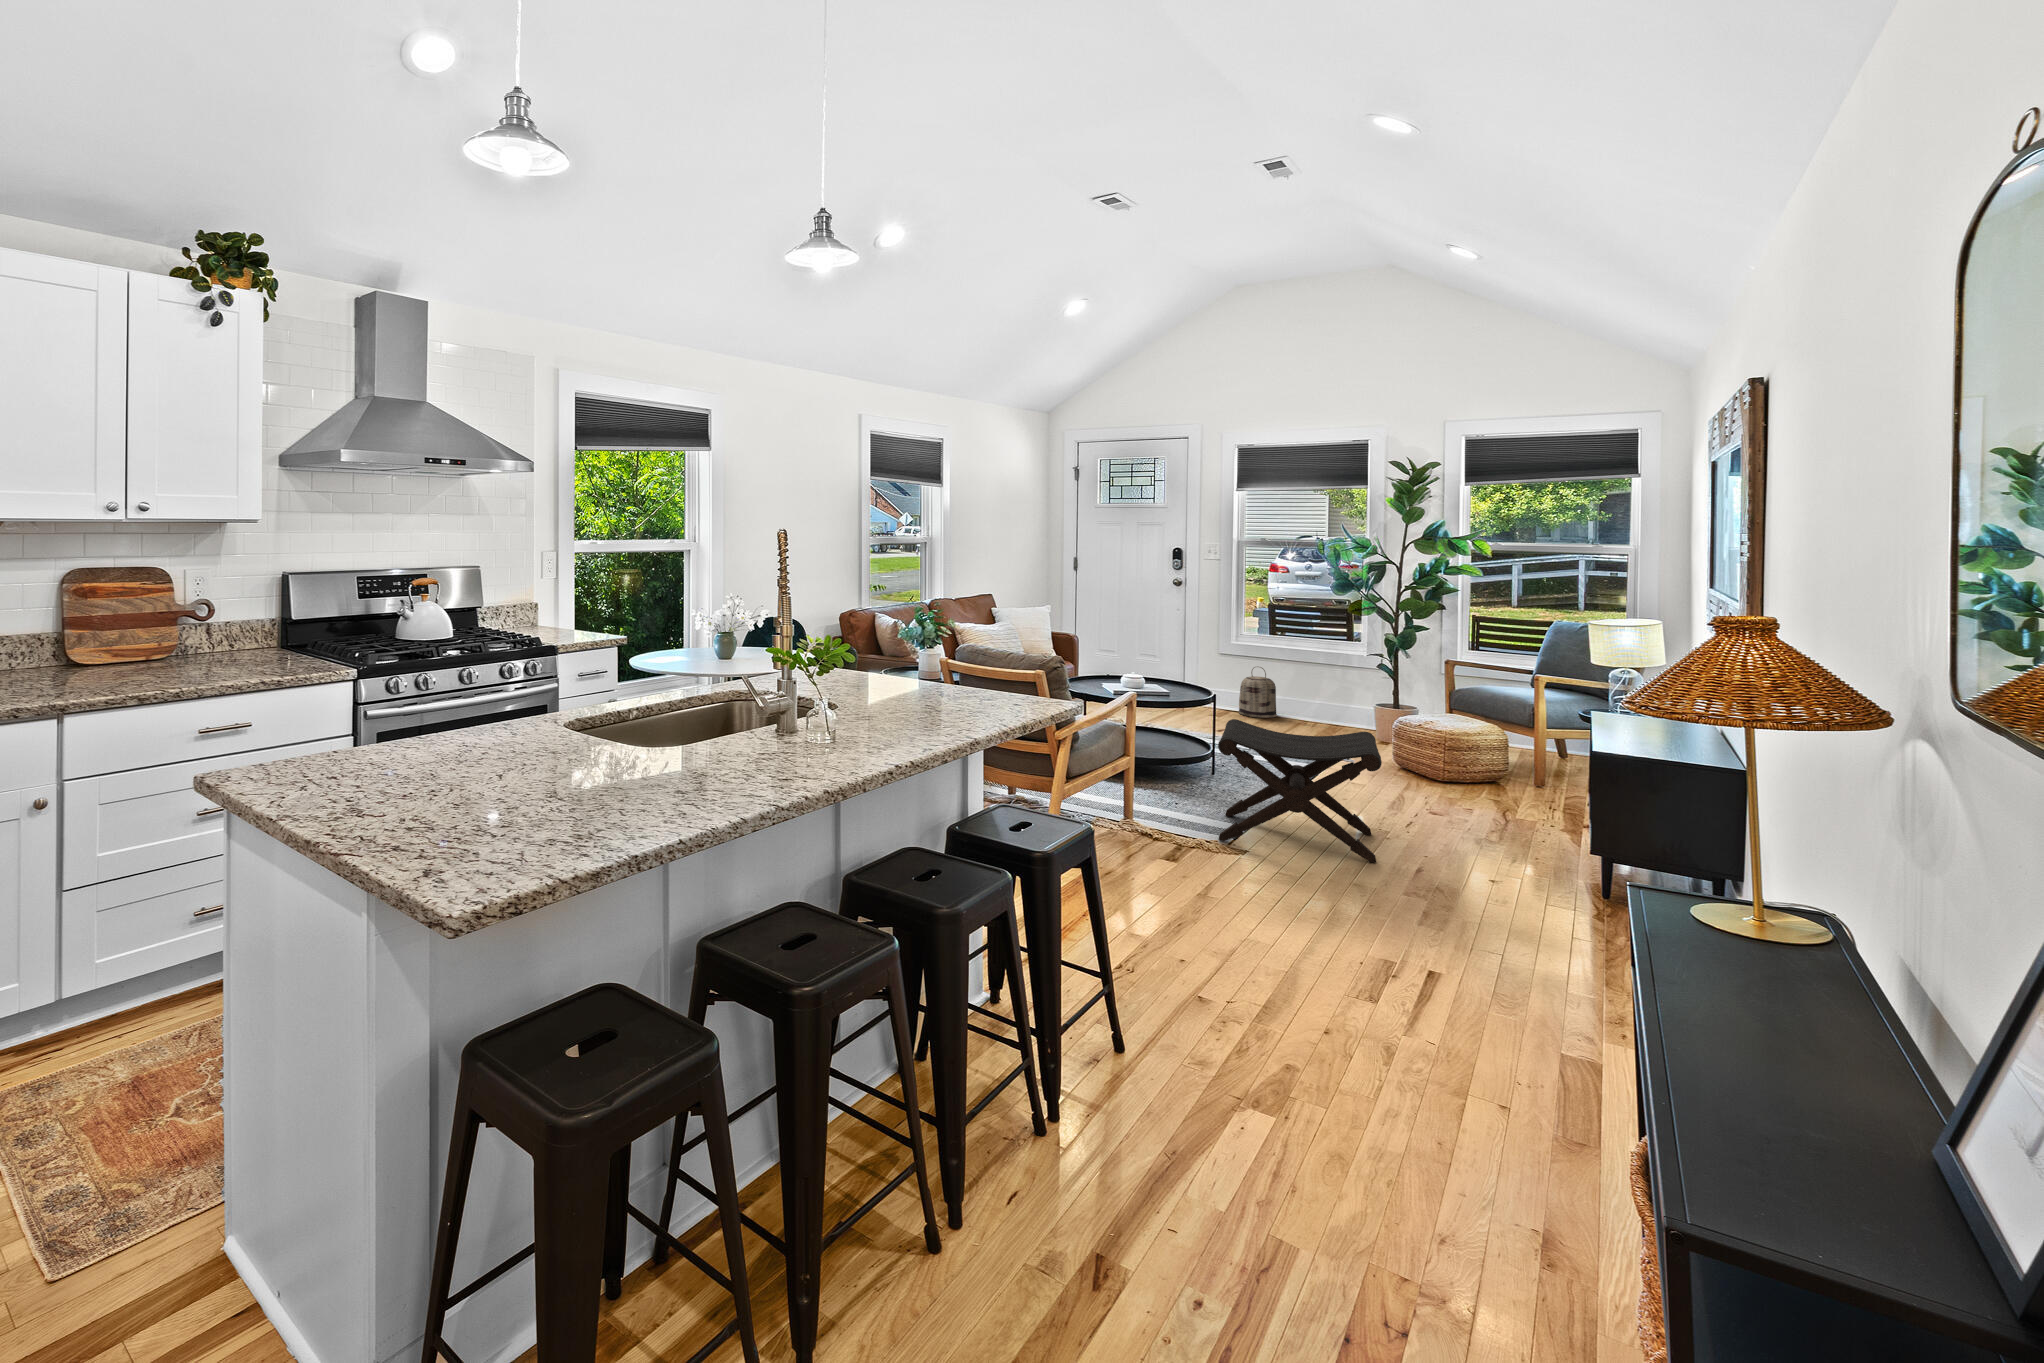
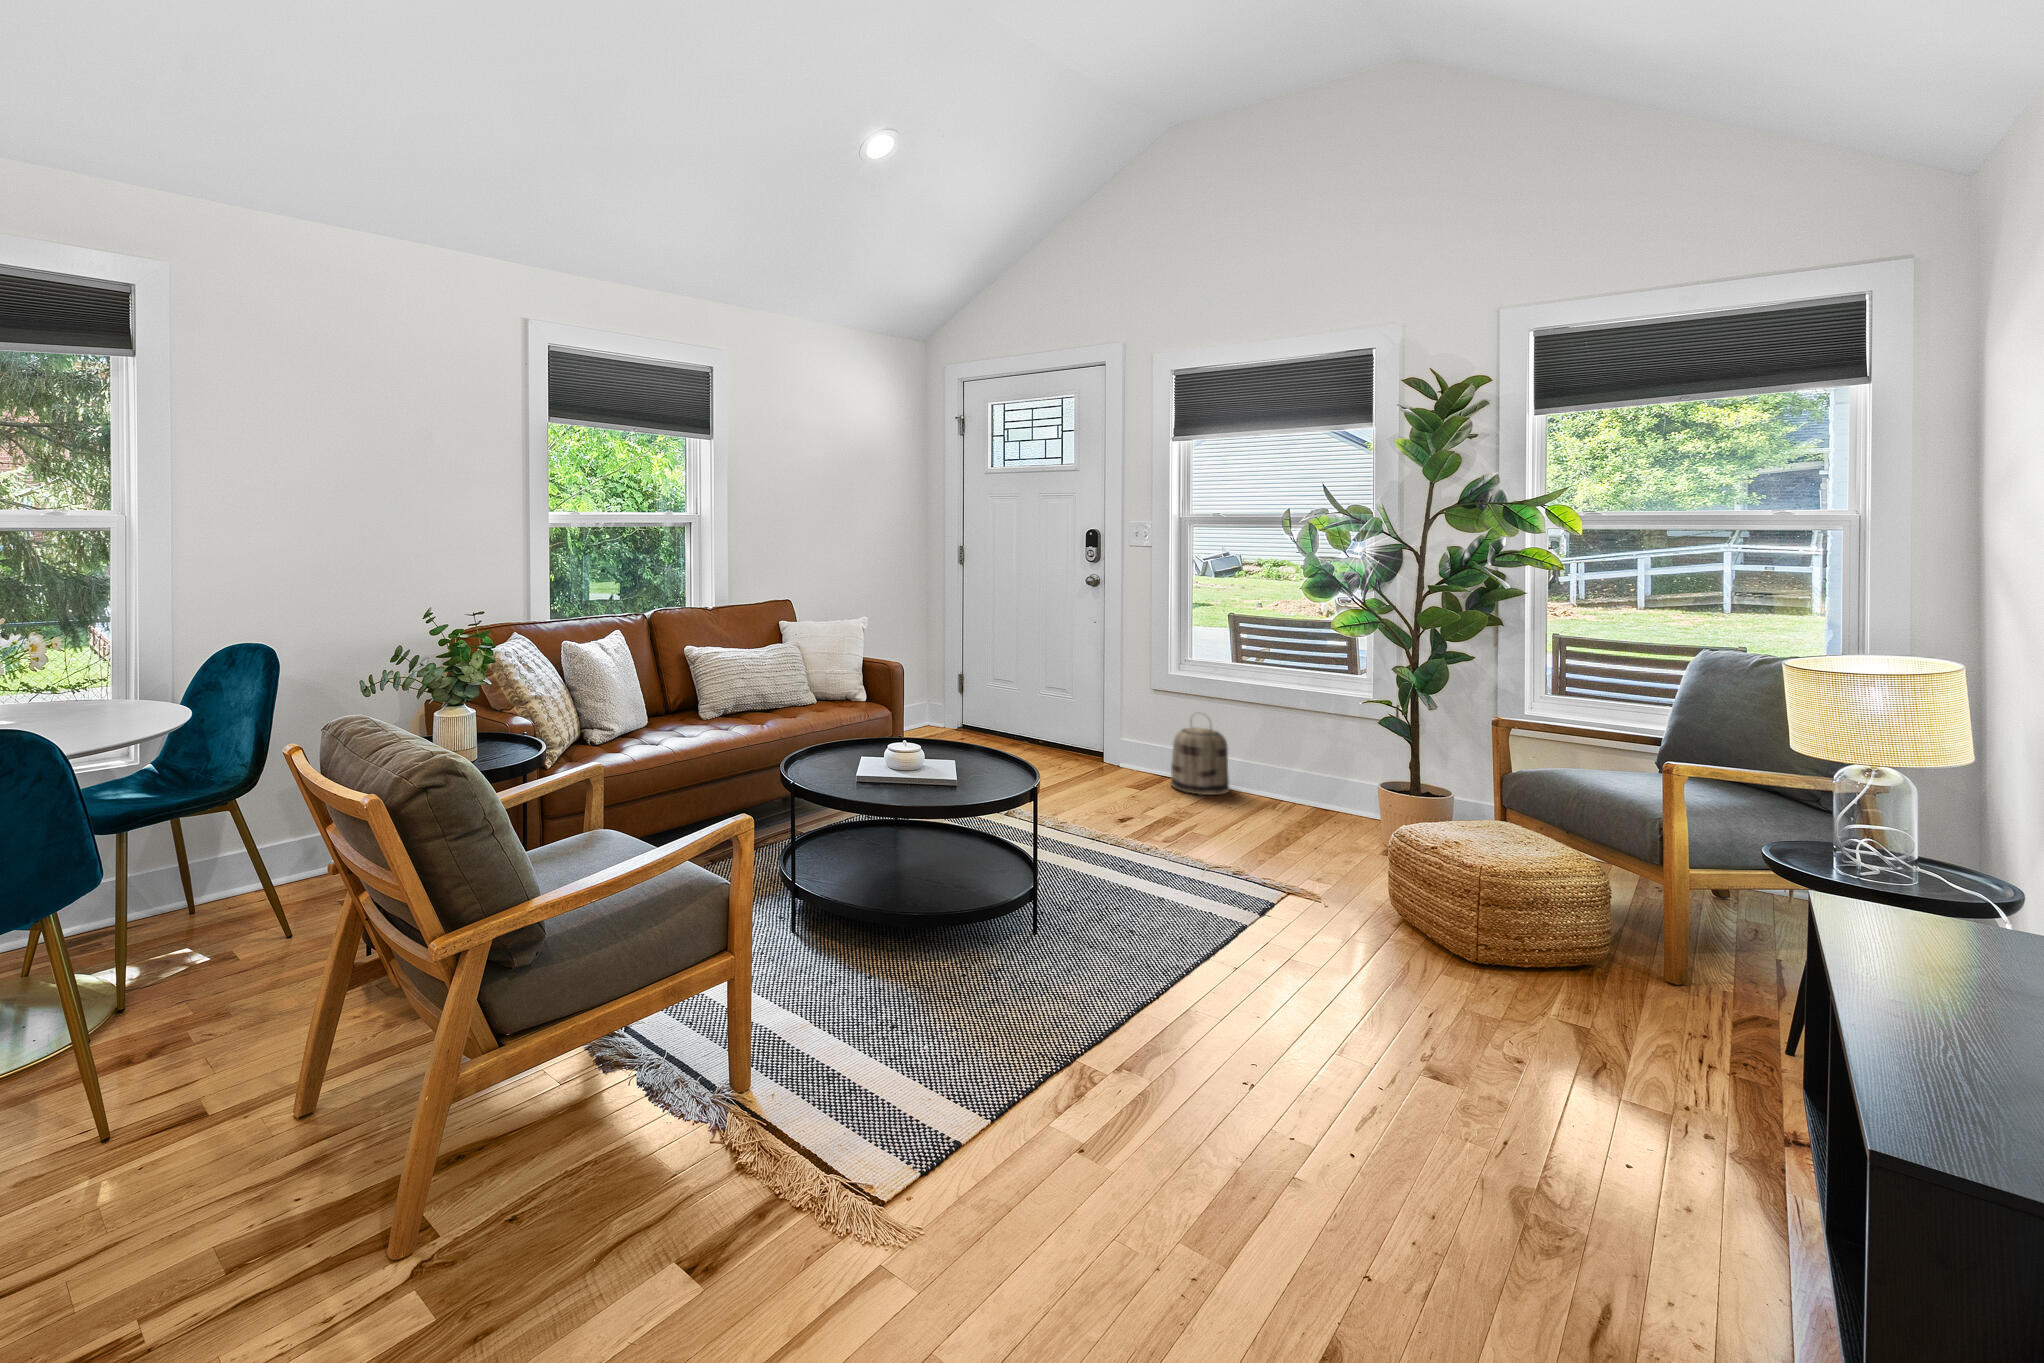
footstool: present [1218,719,1382,863] -> none [874,861,1266,1296]

